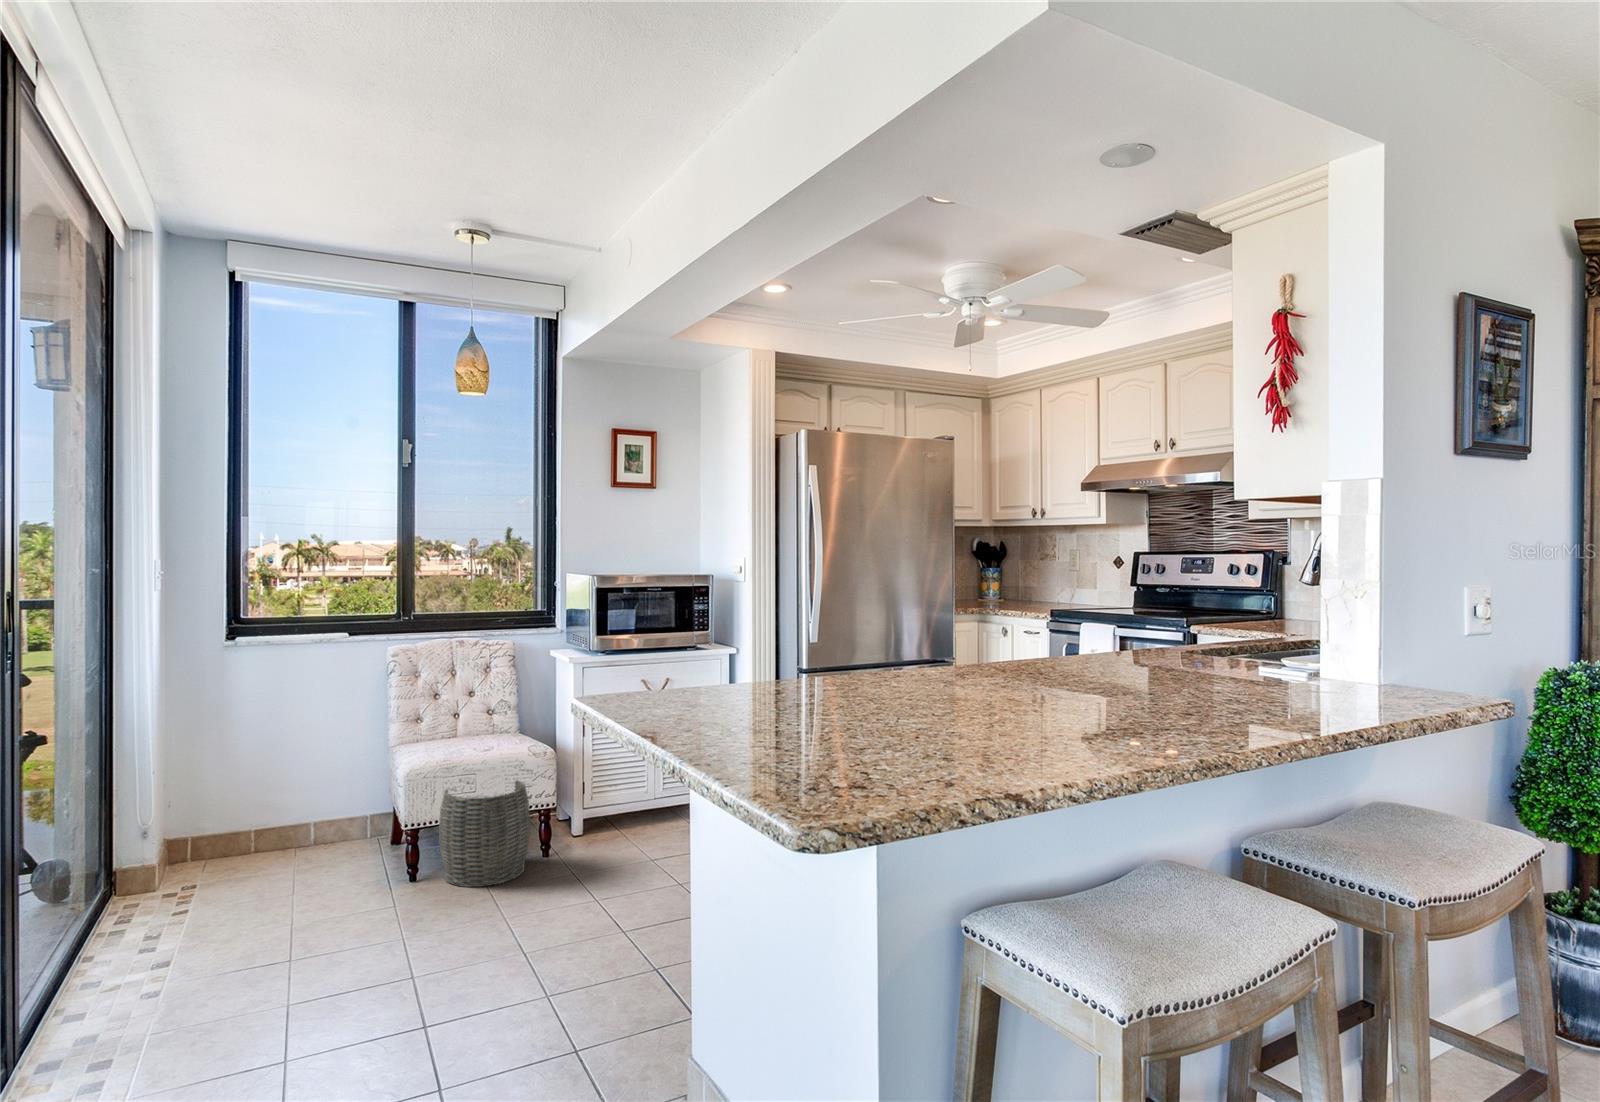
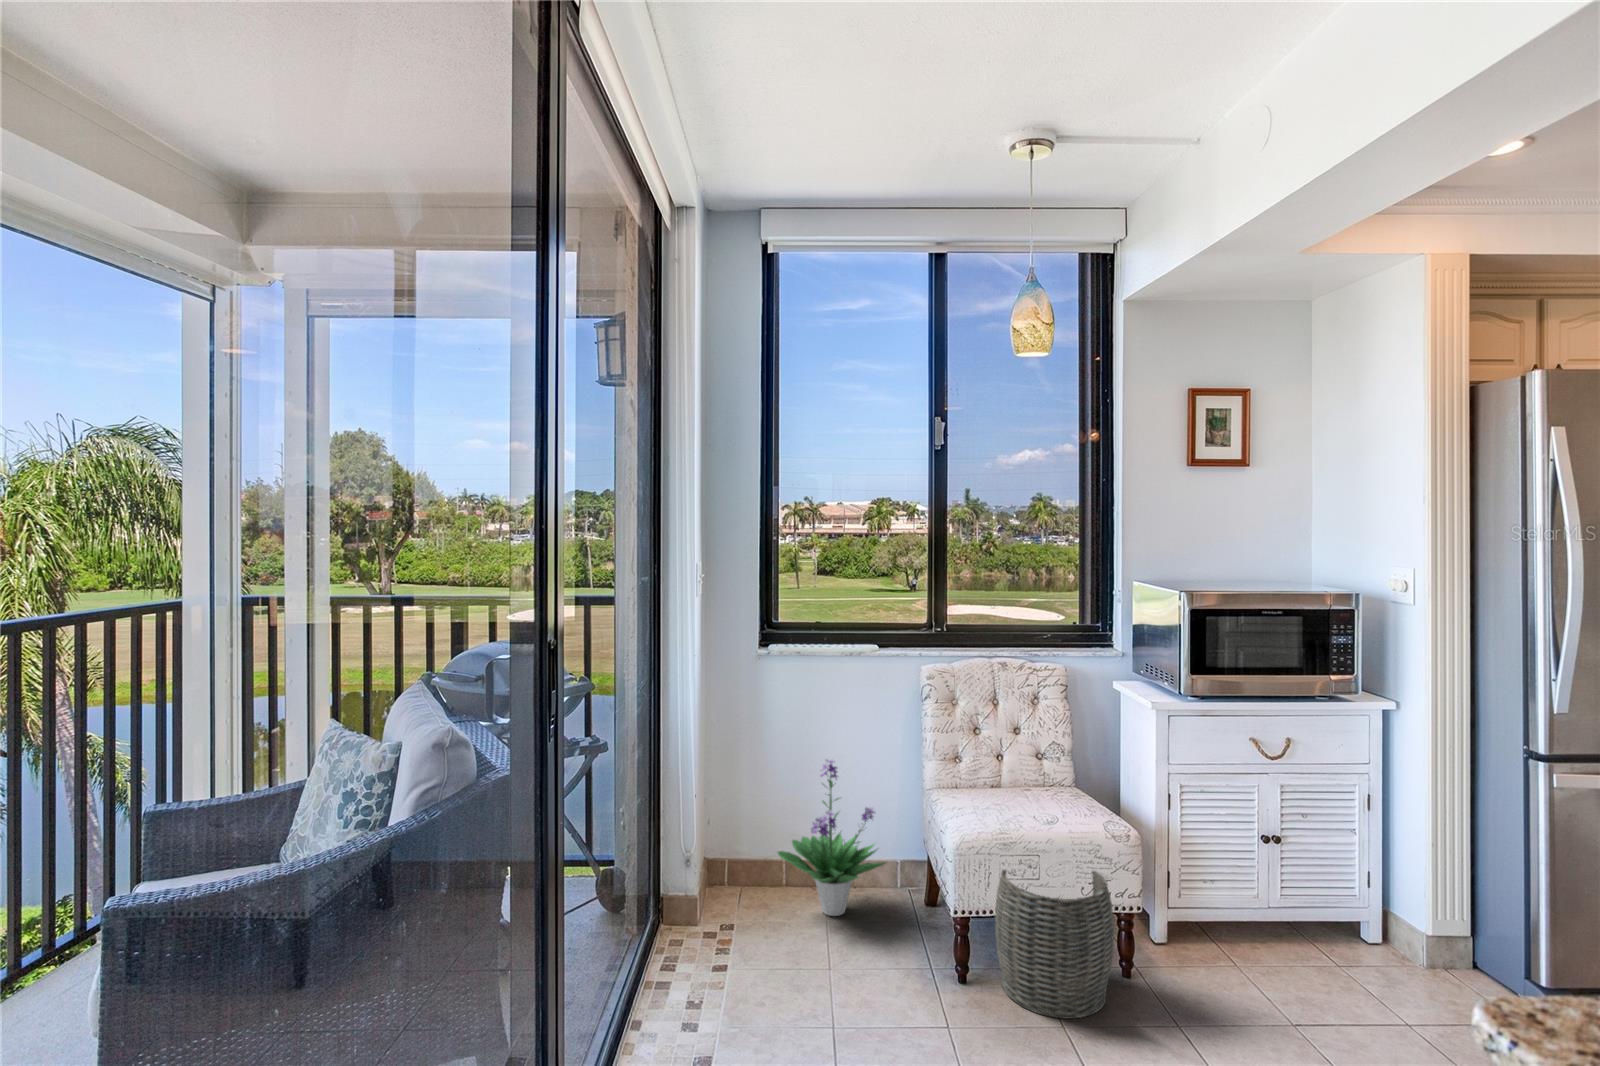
potted plant: none [243,730,354,865] -> present [778,759,885,916]

